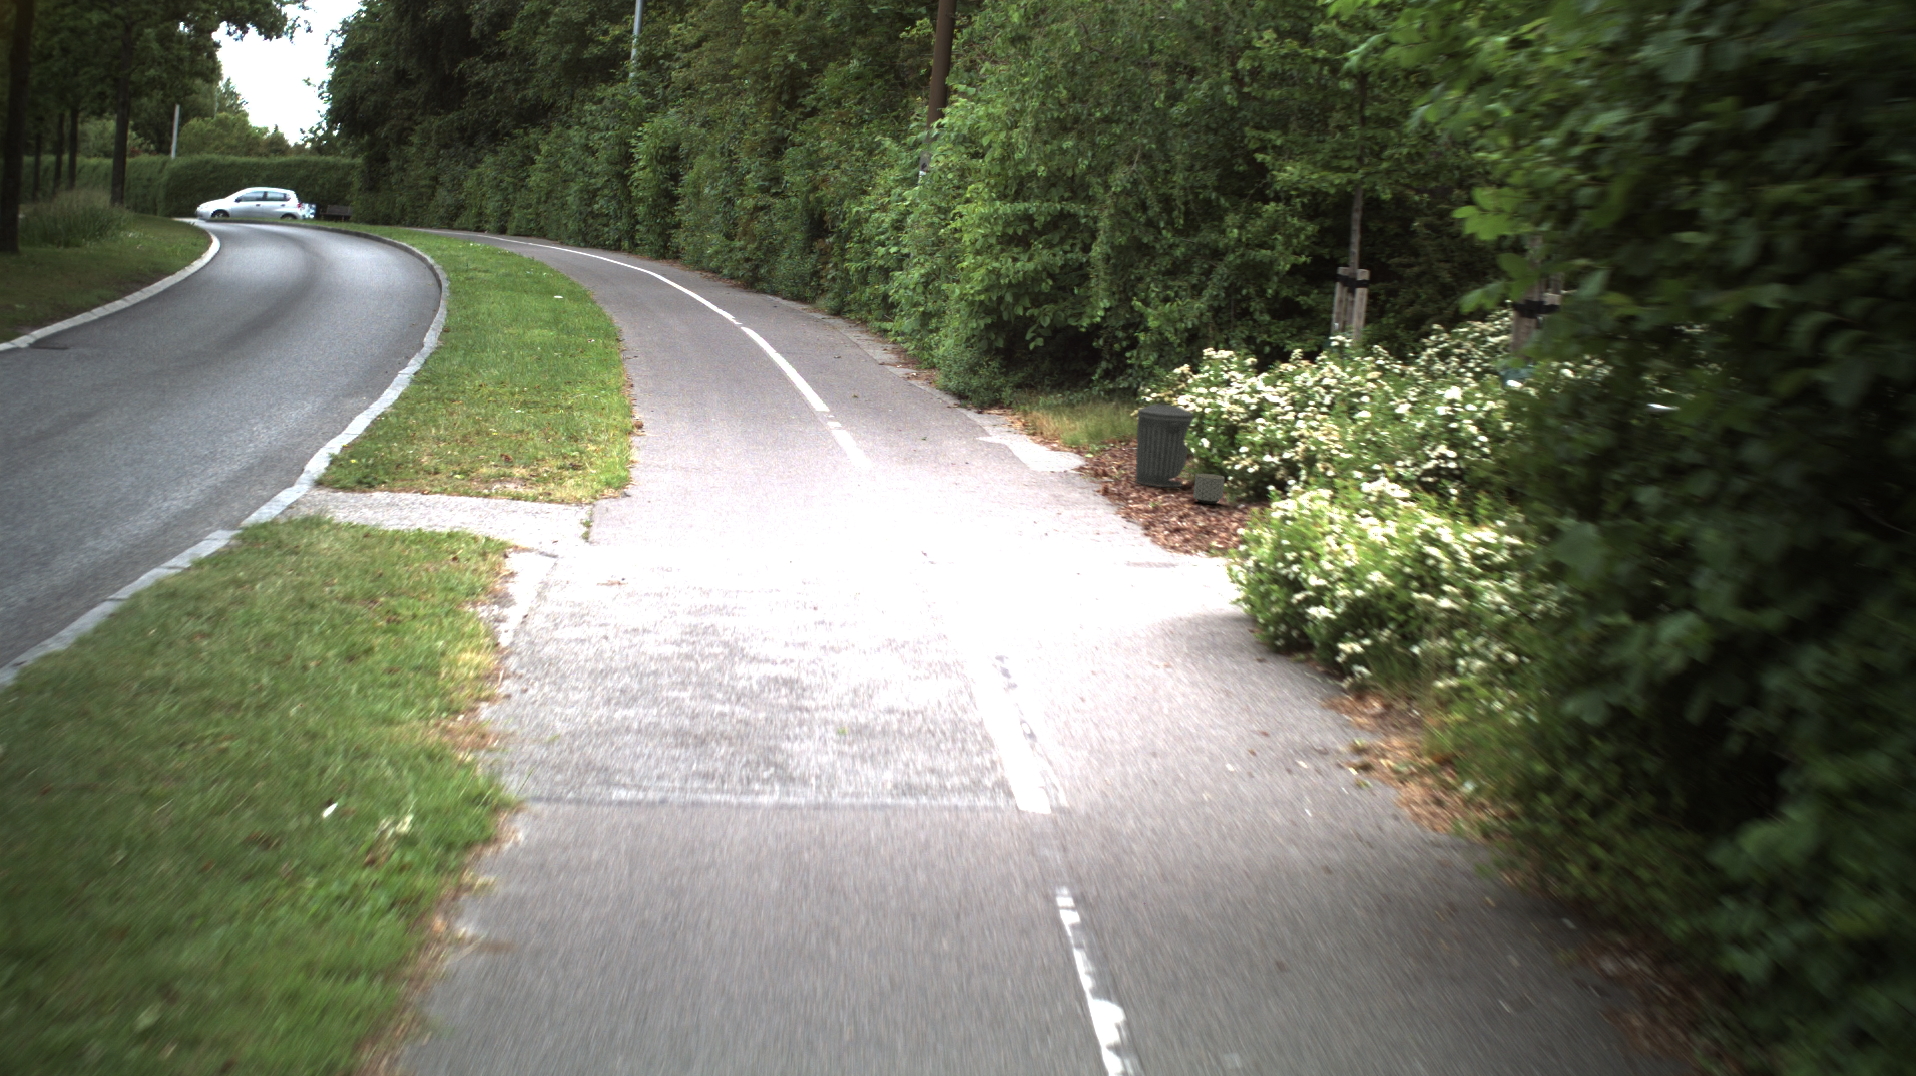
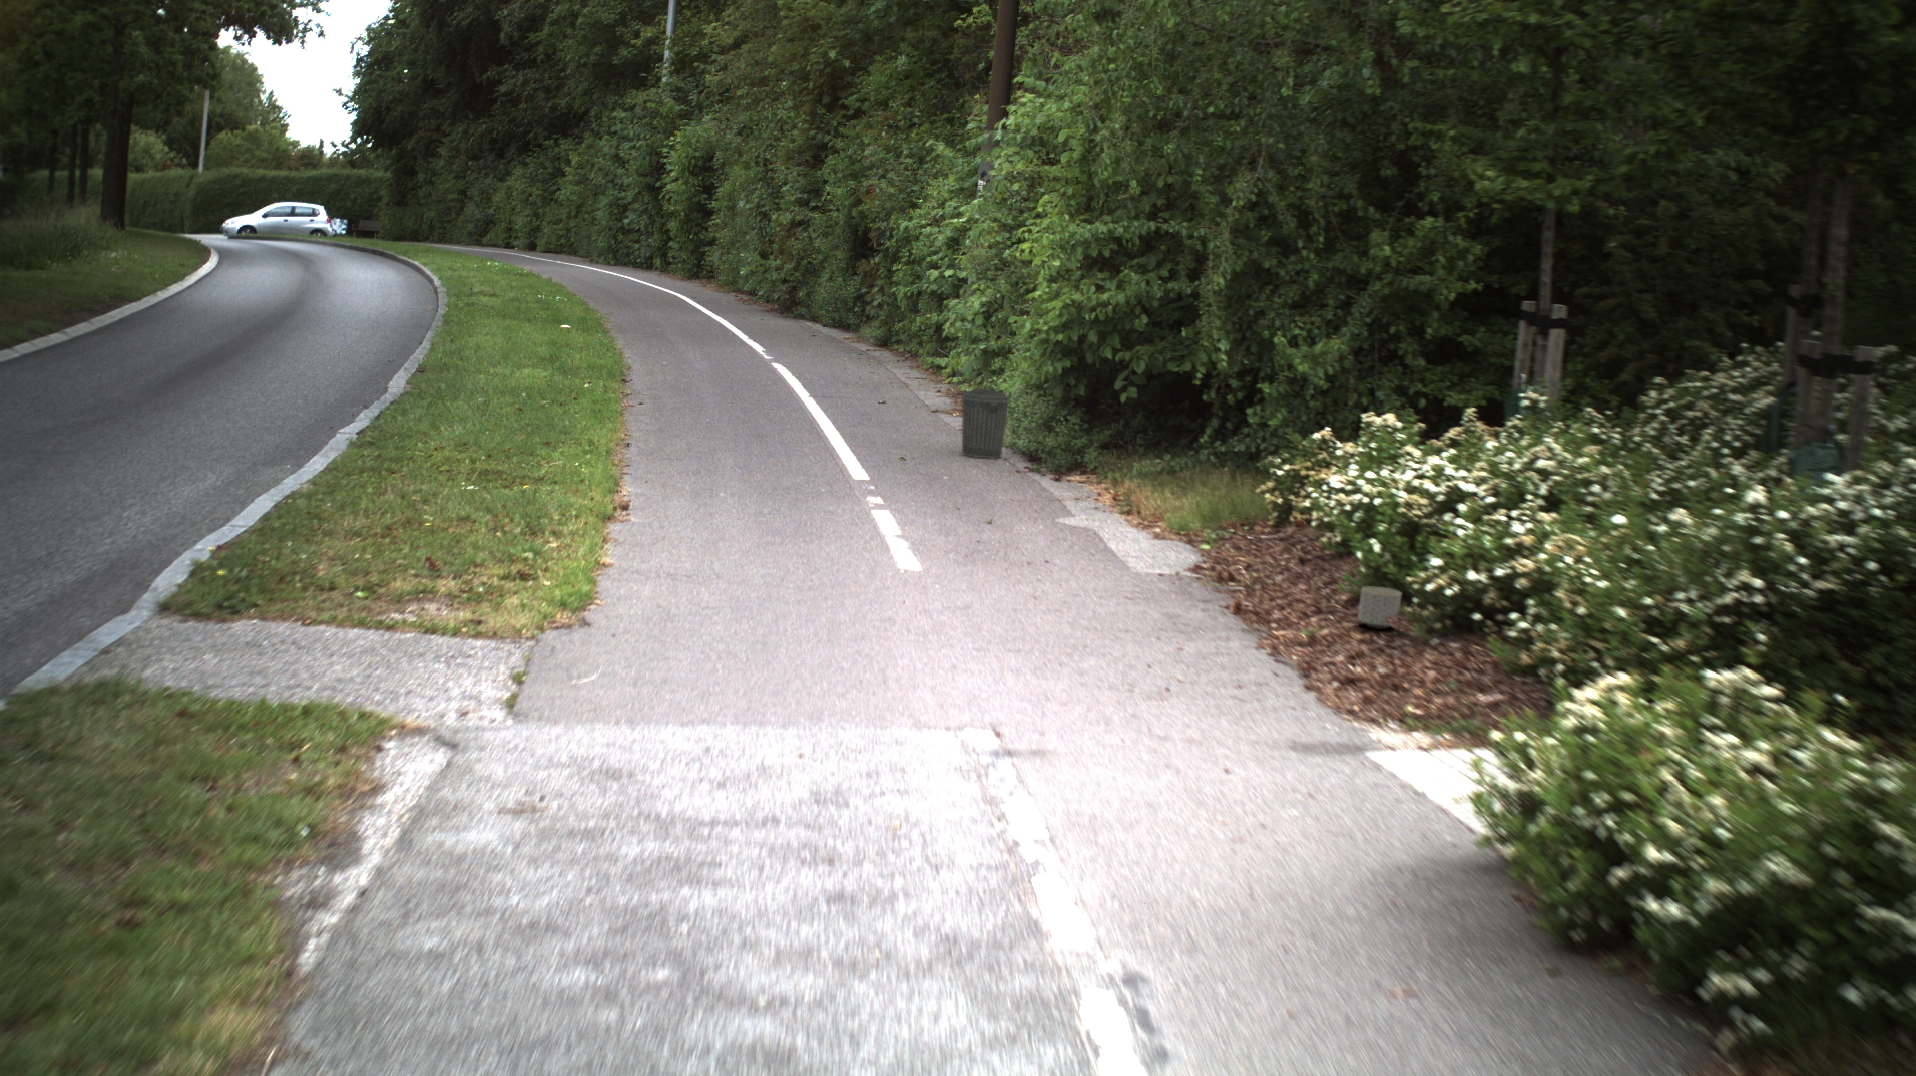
trash can: present [1136,404,1193,487] -> present [962,388,1010,459]

